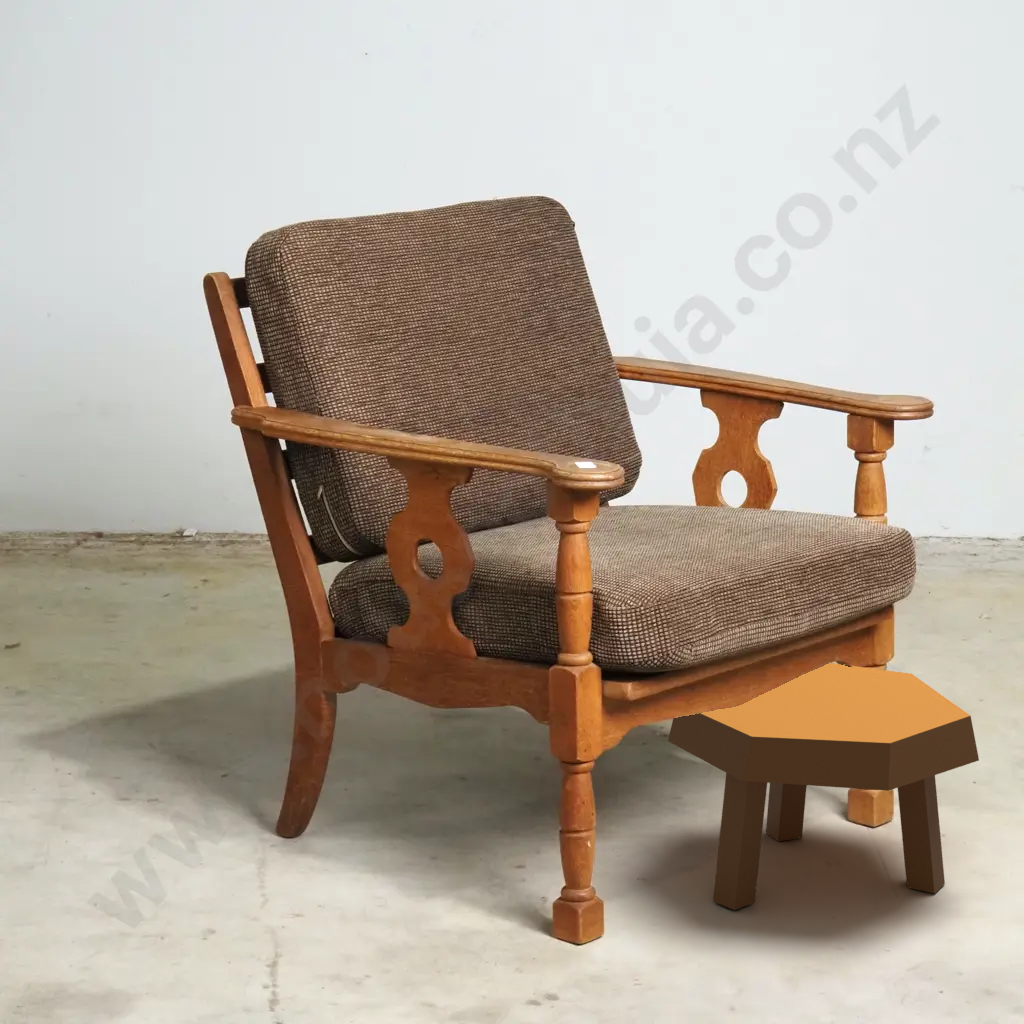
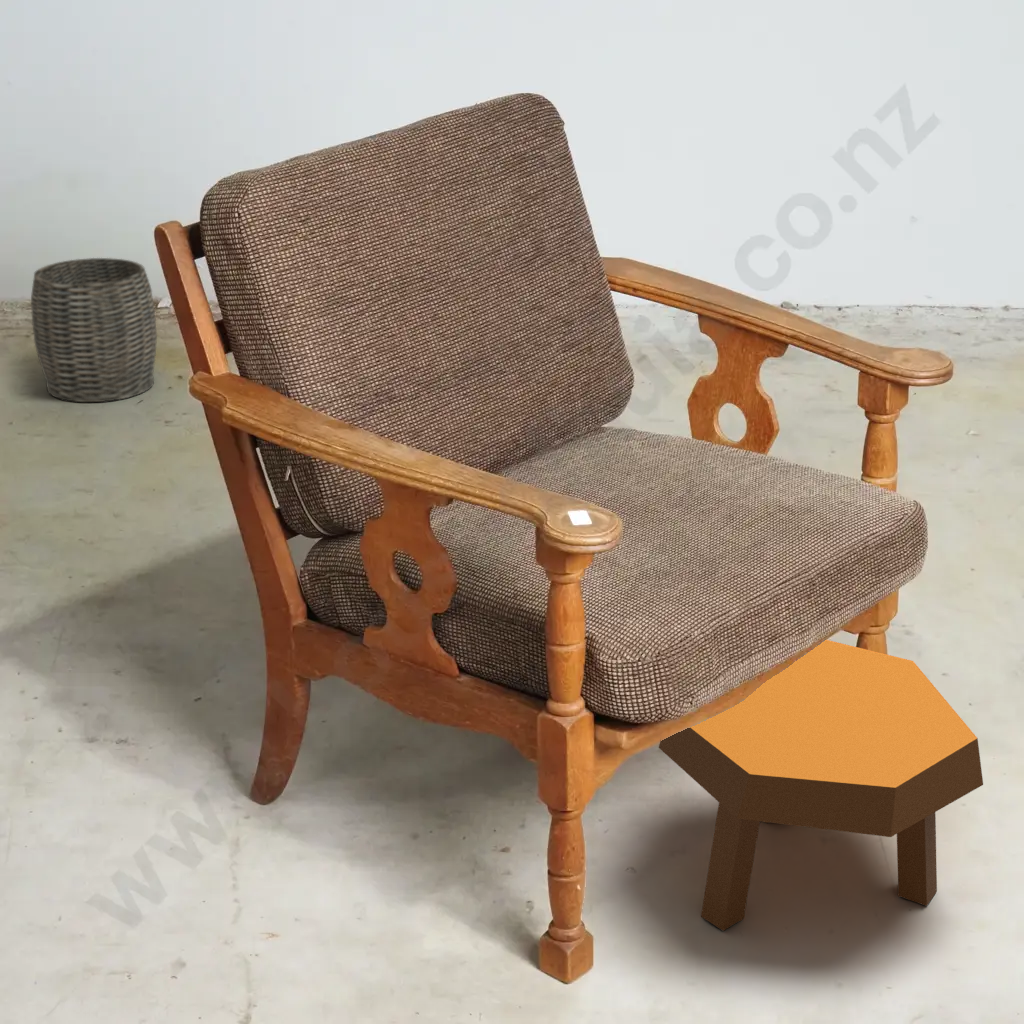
woven basket: none [75,446,193,576] -> present [31,258,157,402]

